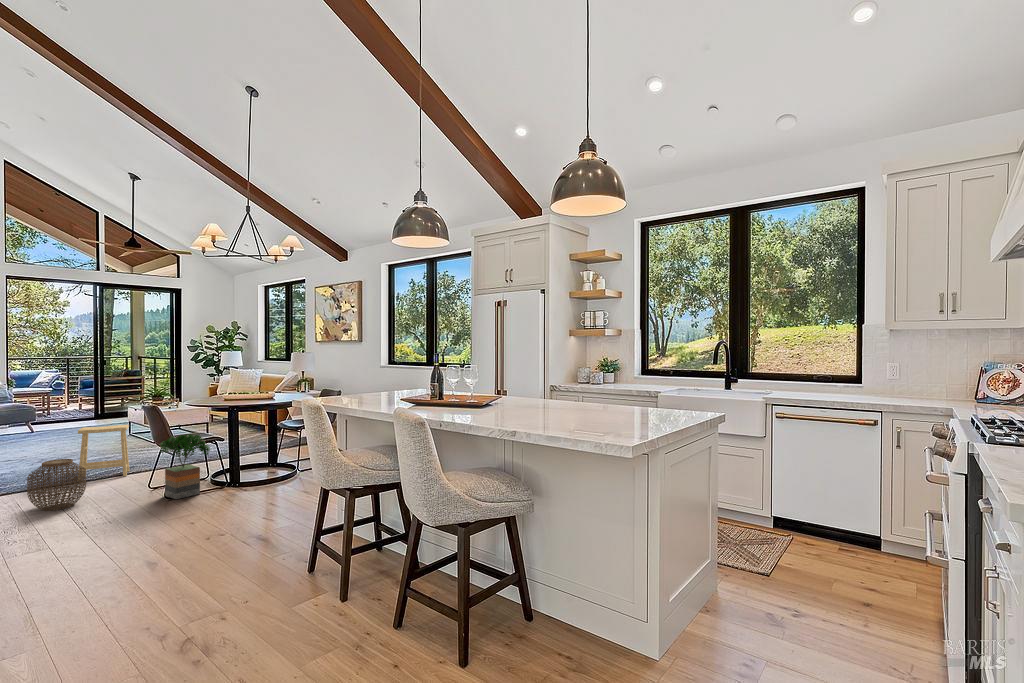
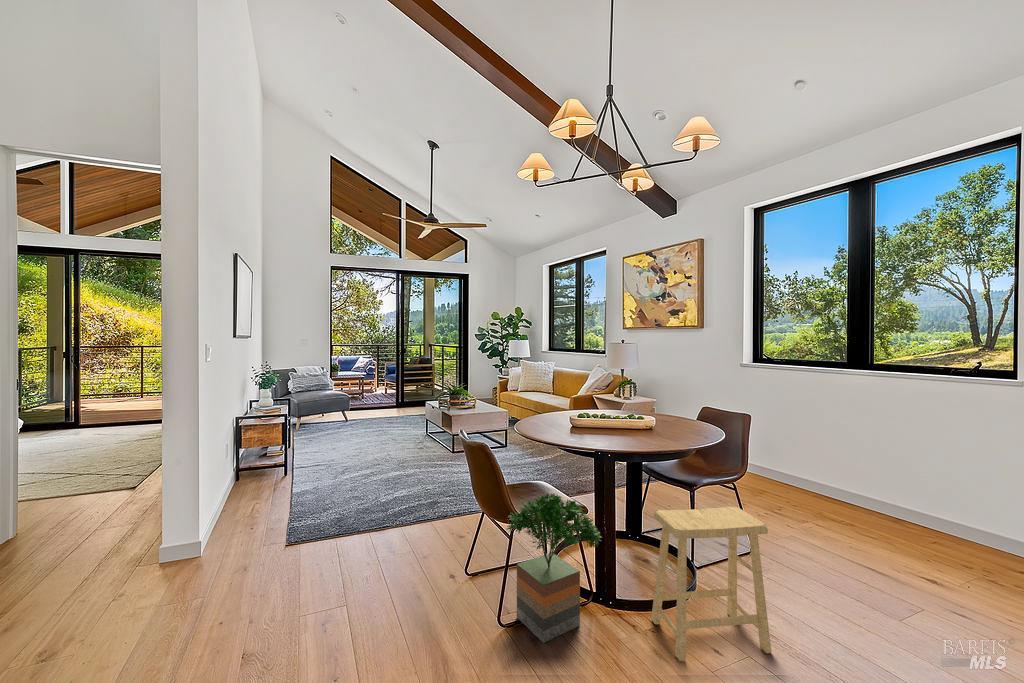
footstool: present [78,425,130,479] -> present [651,507,771,661]
woven basket: present [27,459,86,511] -> none [303,523,391,631]

